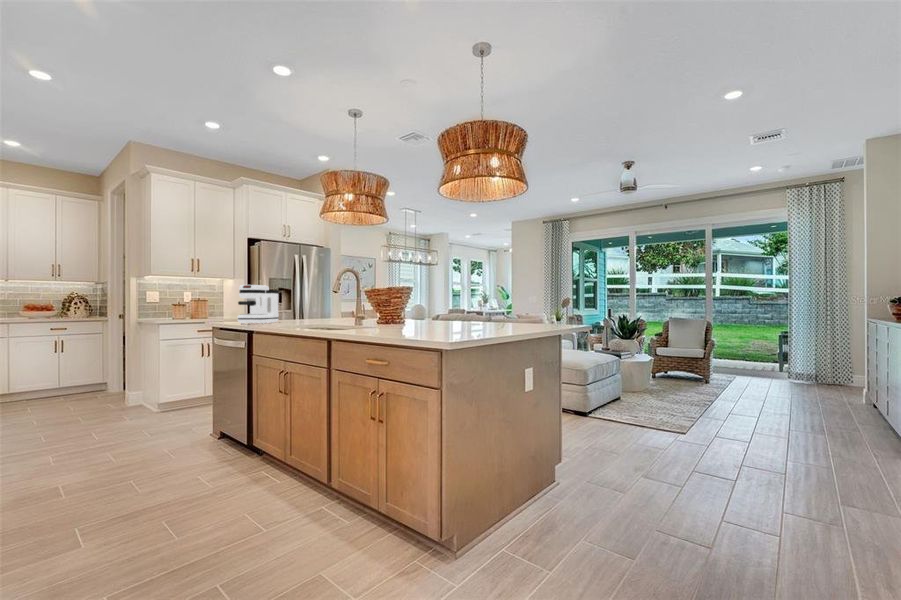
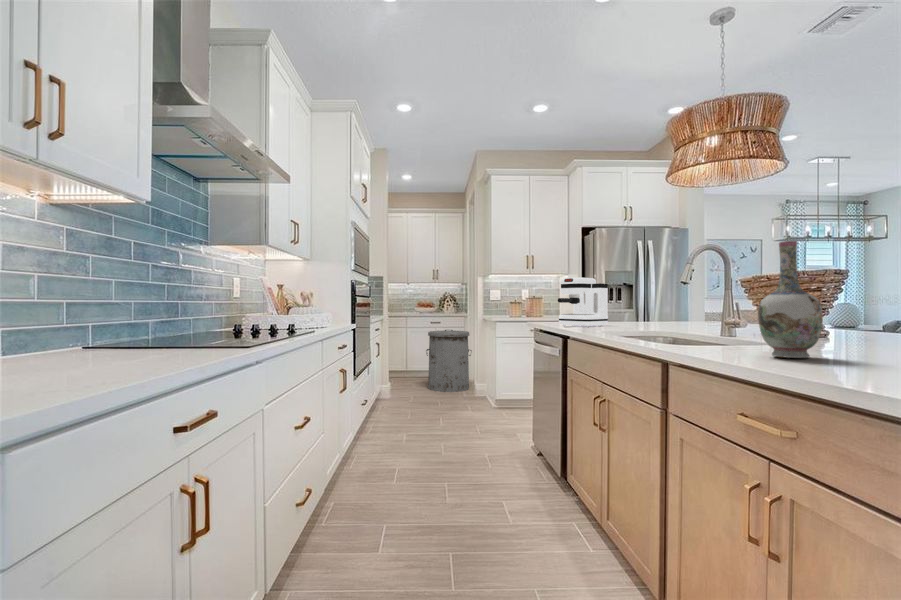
vase: none [375,276,399,332] -> present [758,241,823,358]
trash can: none [51,335,119,405] -> present [426,330,472,392]

